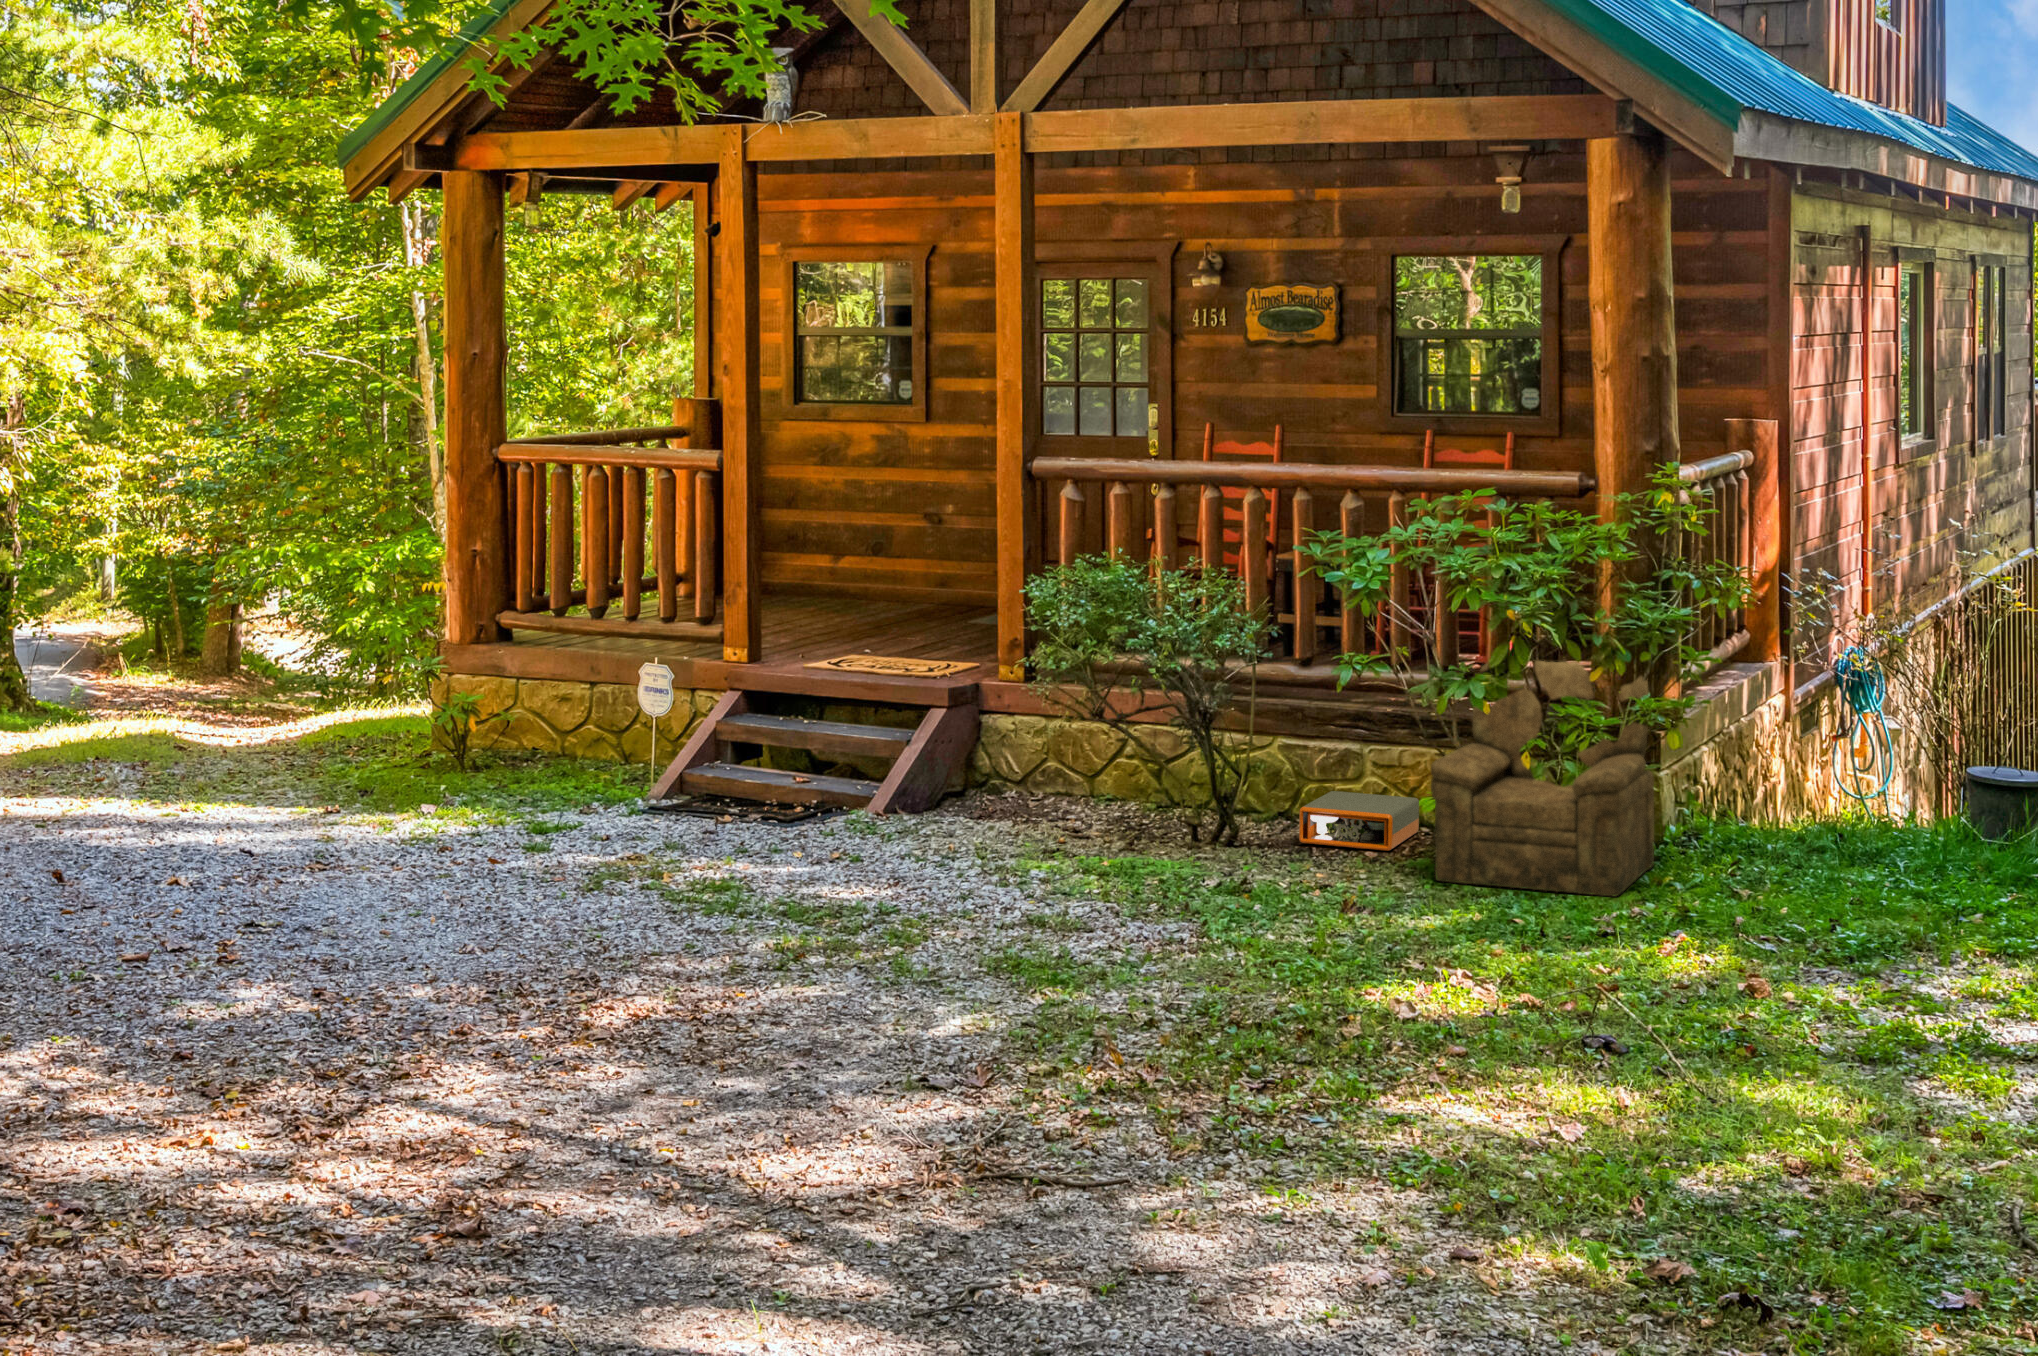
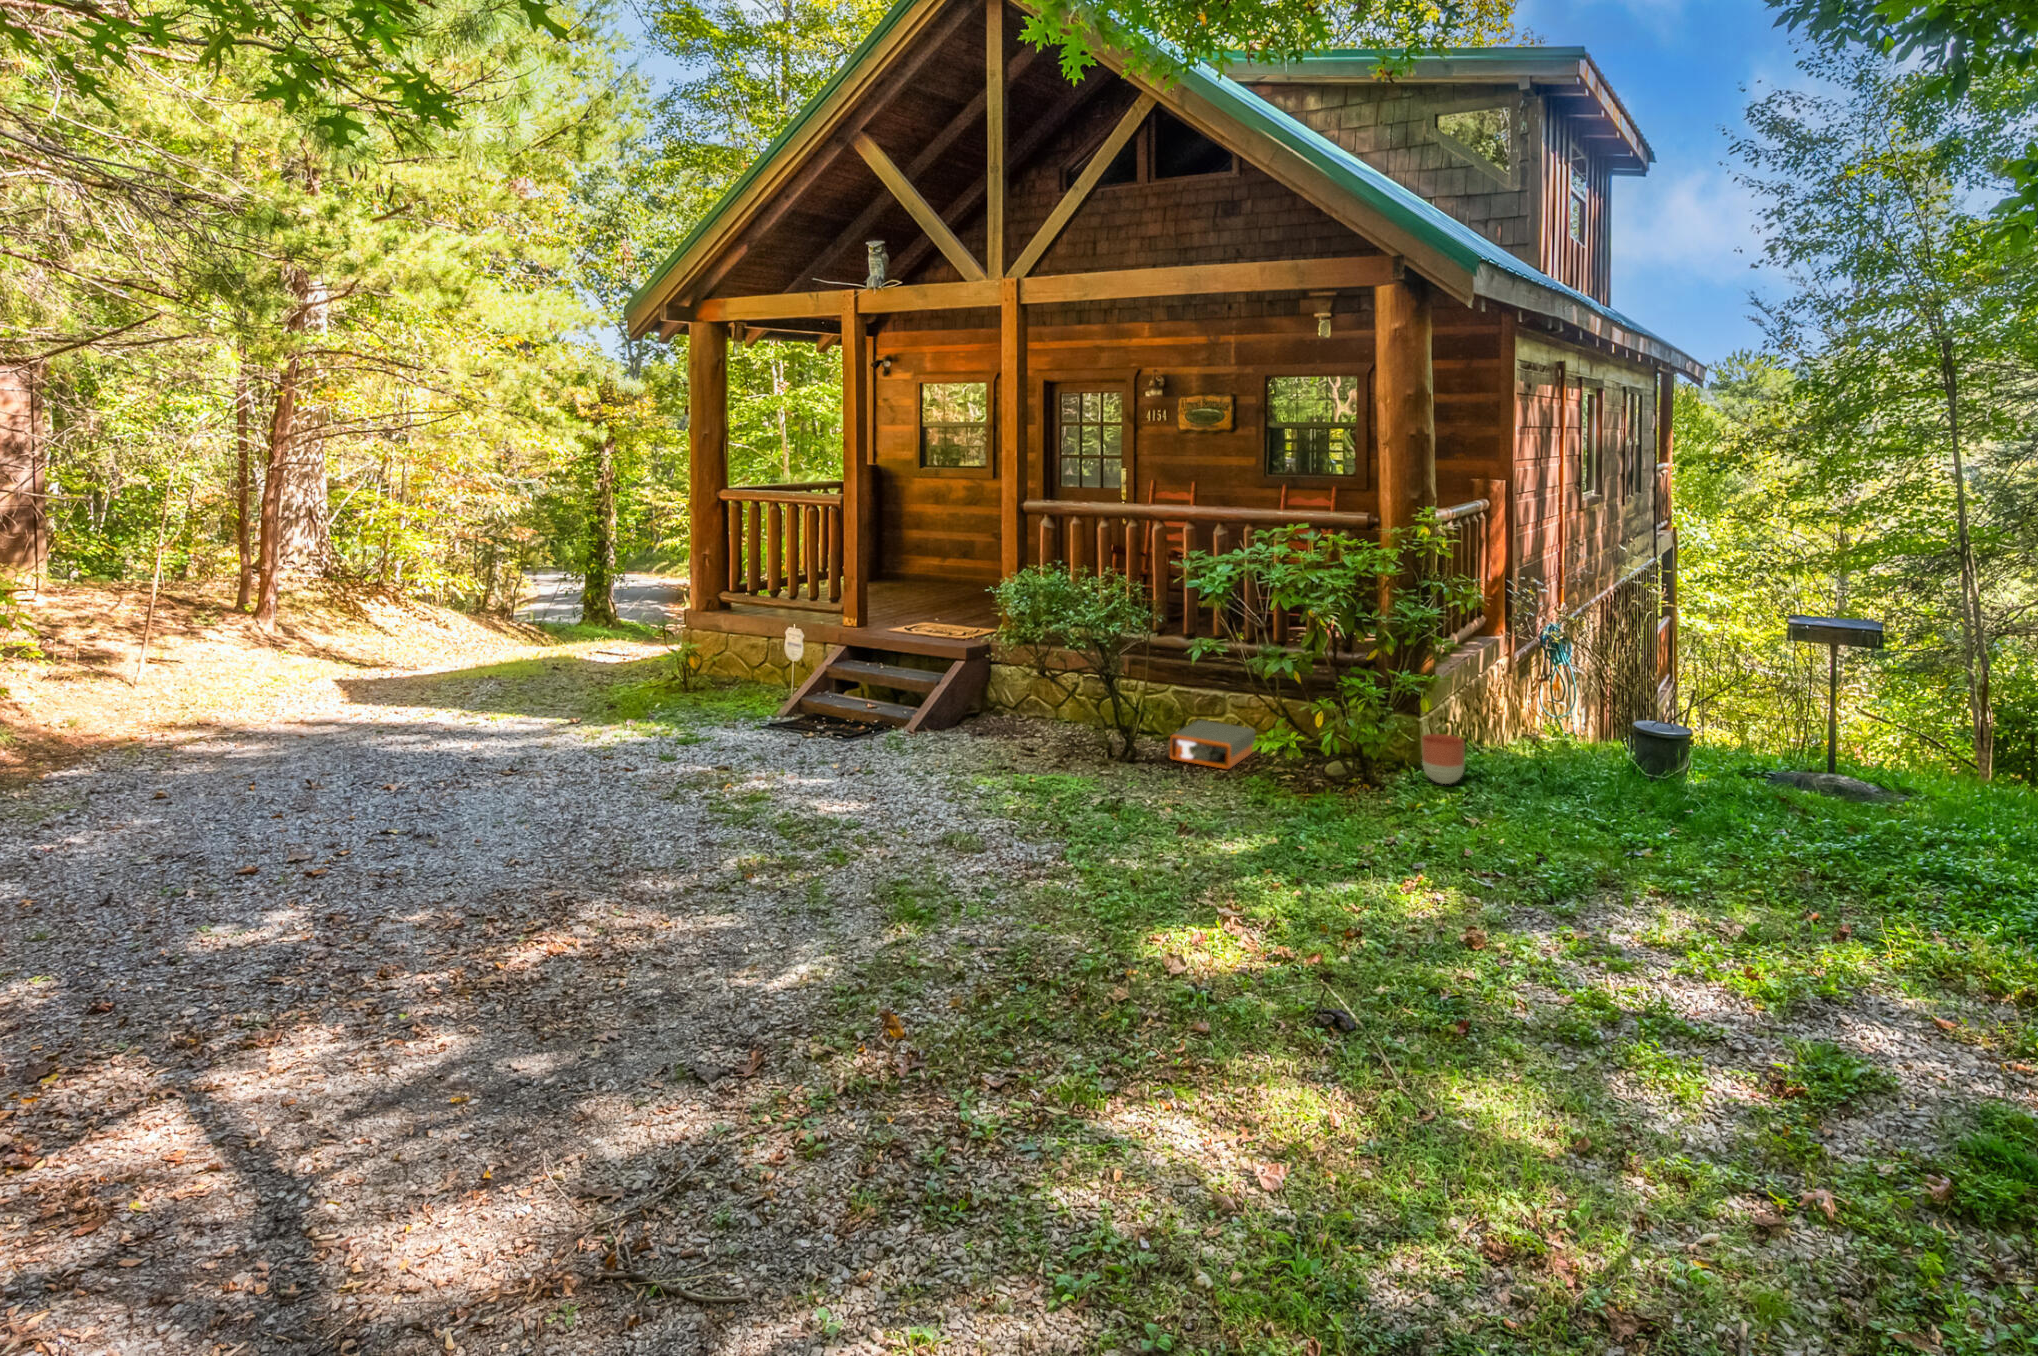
armchair: present [1431,661,1654,896] -> none [1247,639,1411,826]
planter: none [1666,789,1726,855] -> present [1422,734,1465,784]

